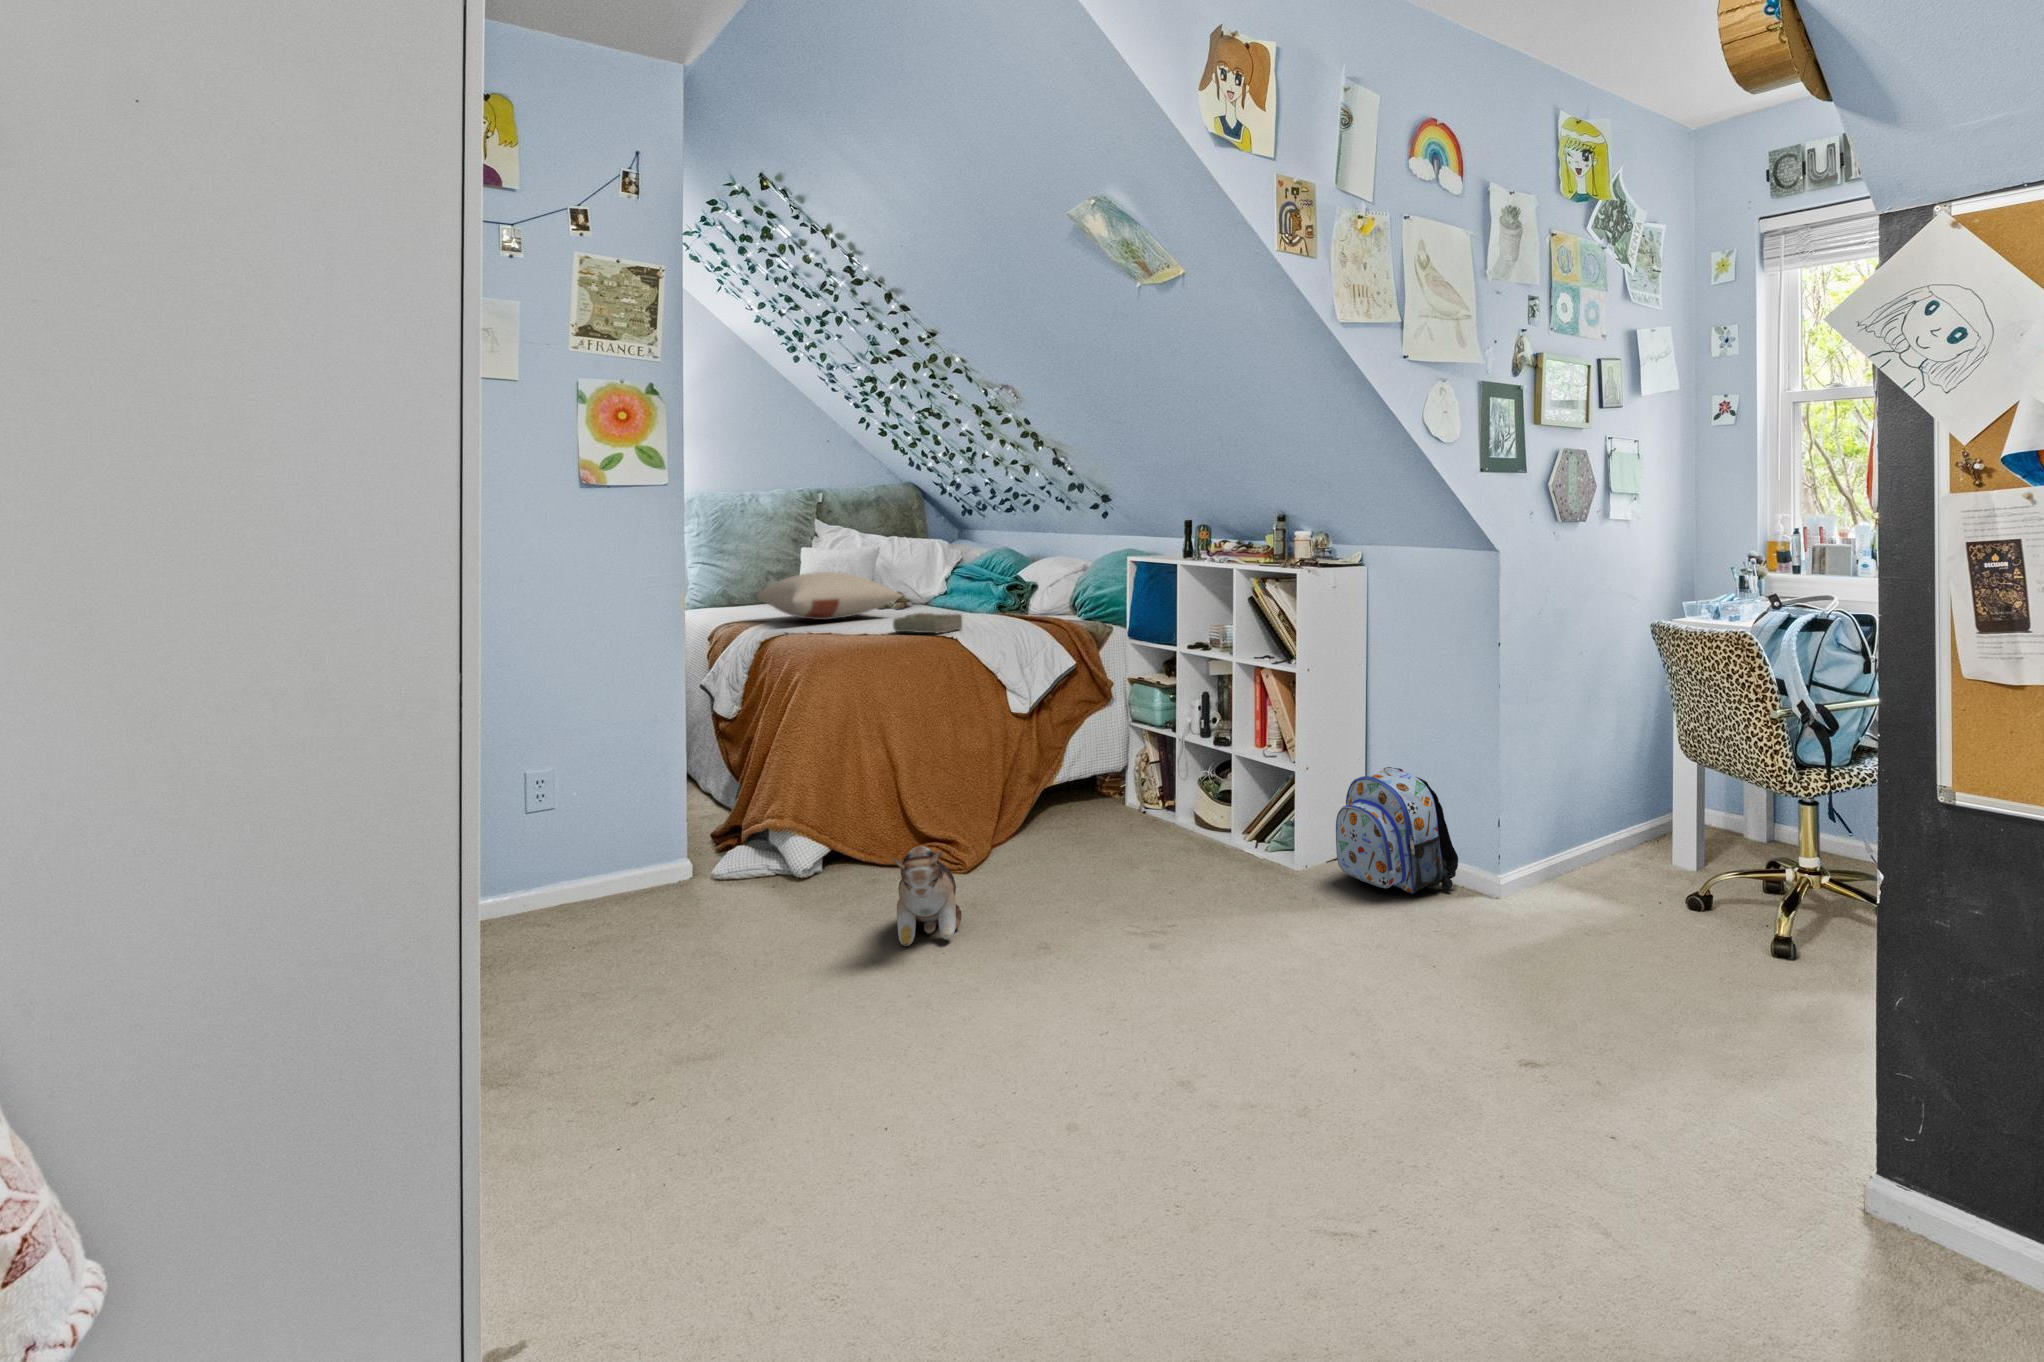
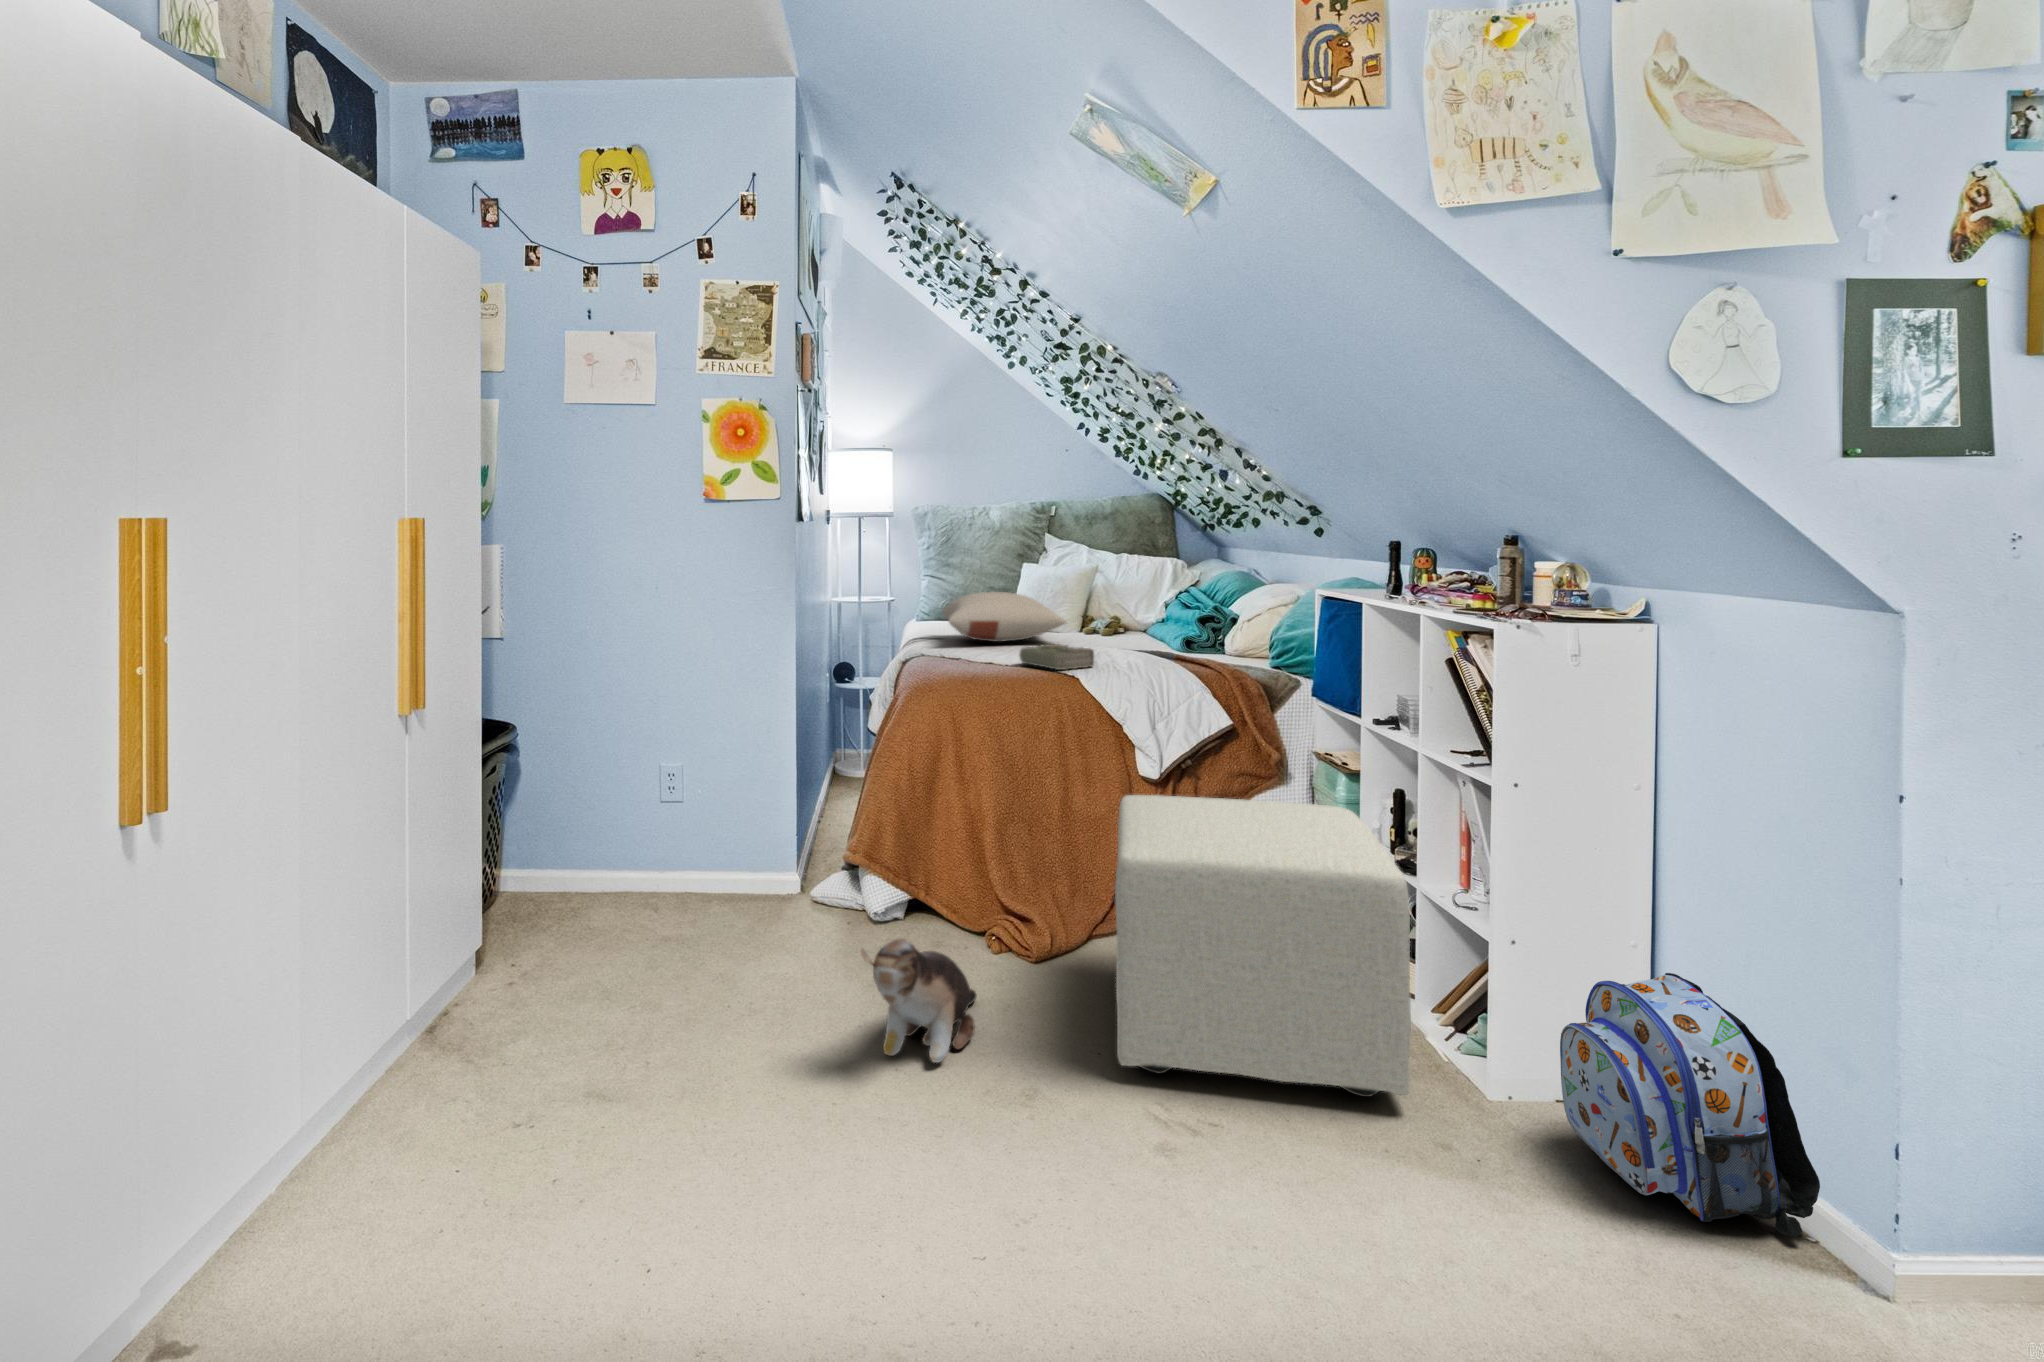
ottoman: none [1029,709,1259,908] -> present [1115,795,1411,1097]

